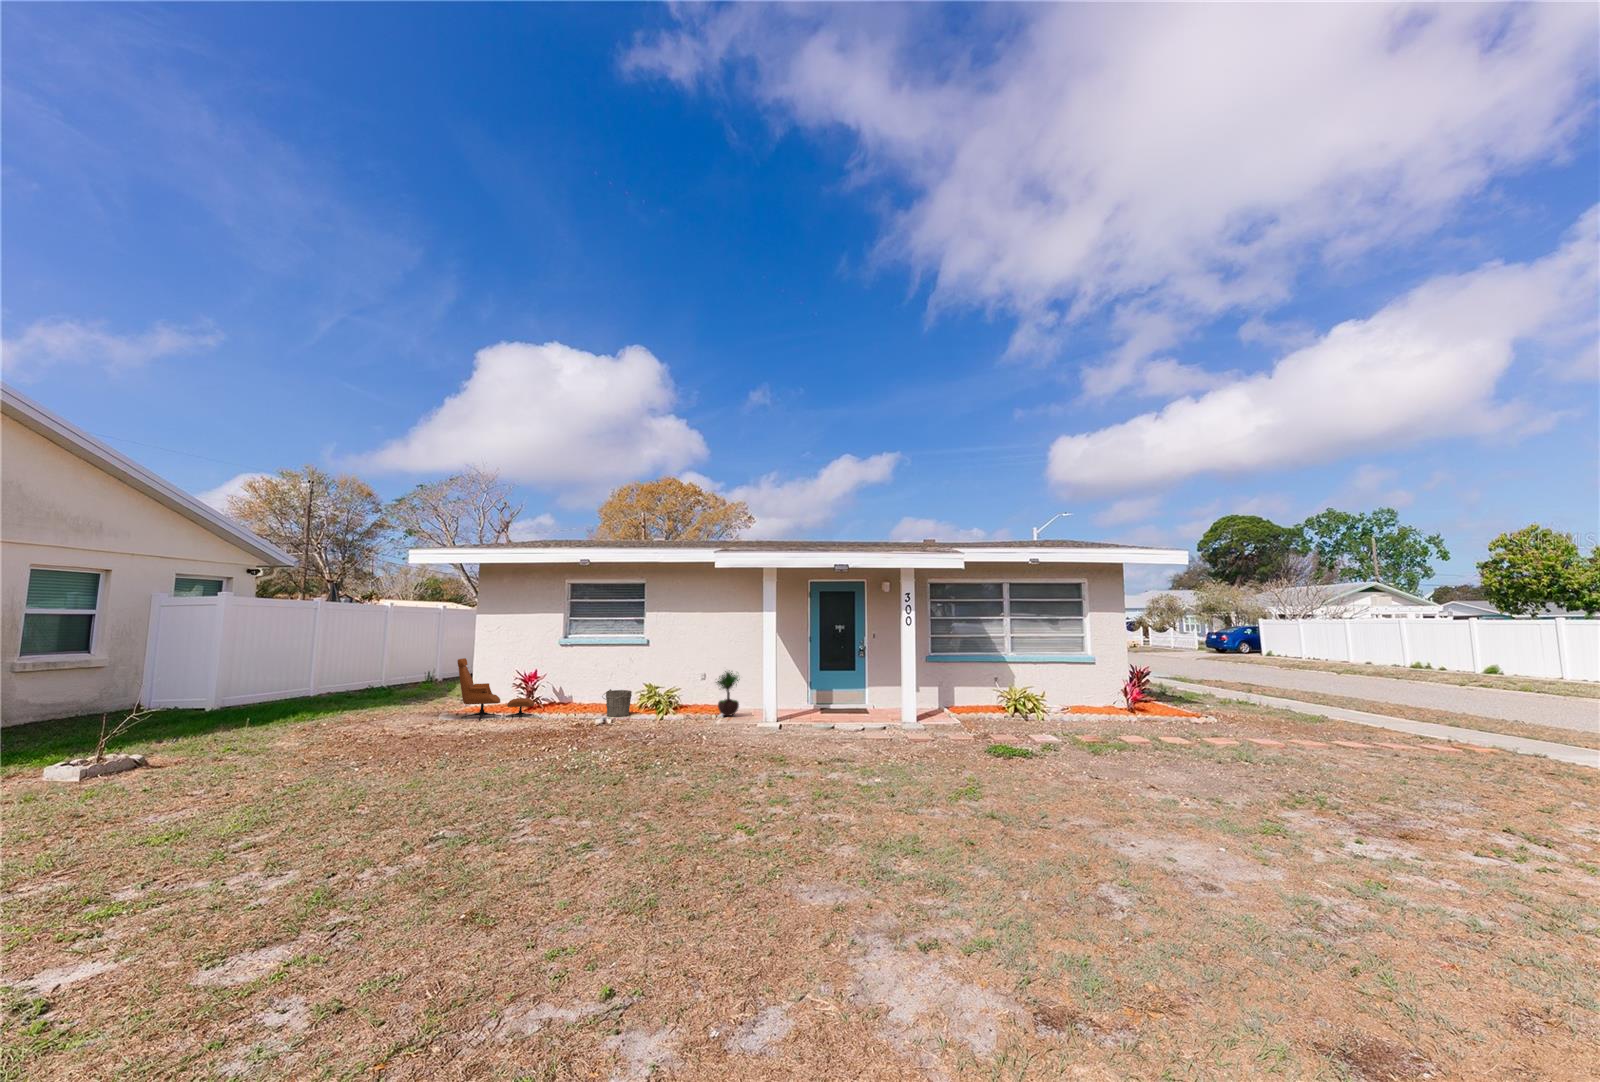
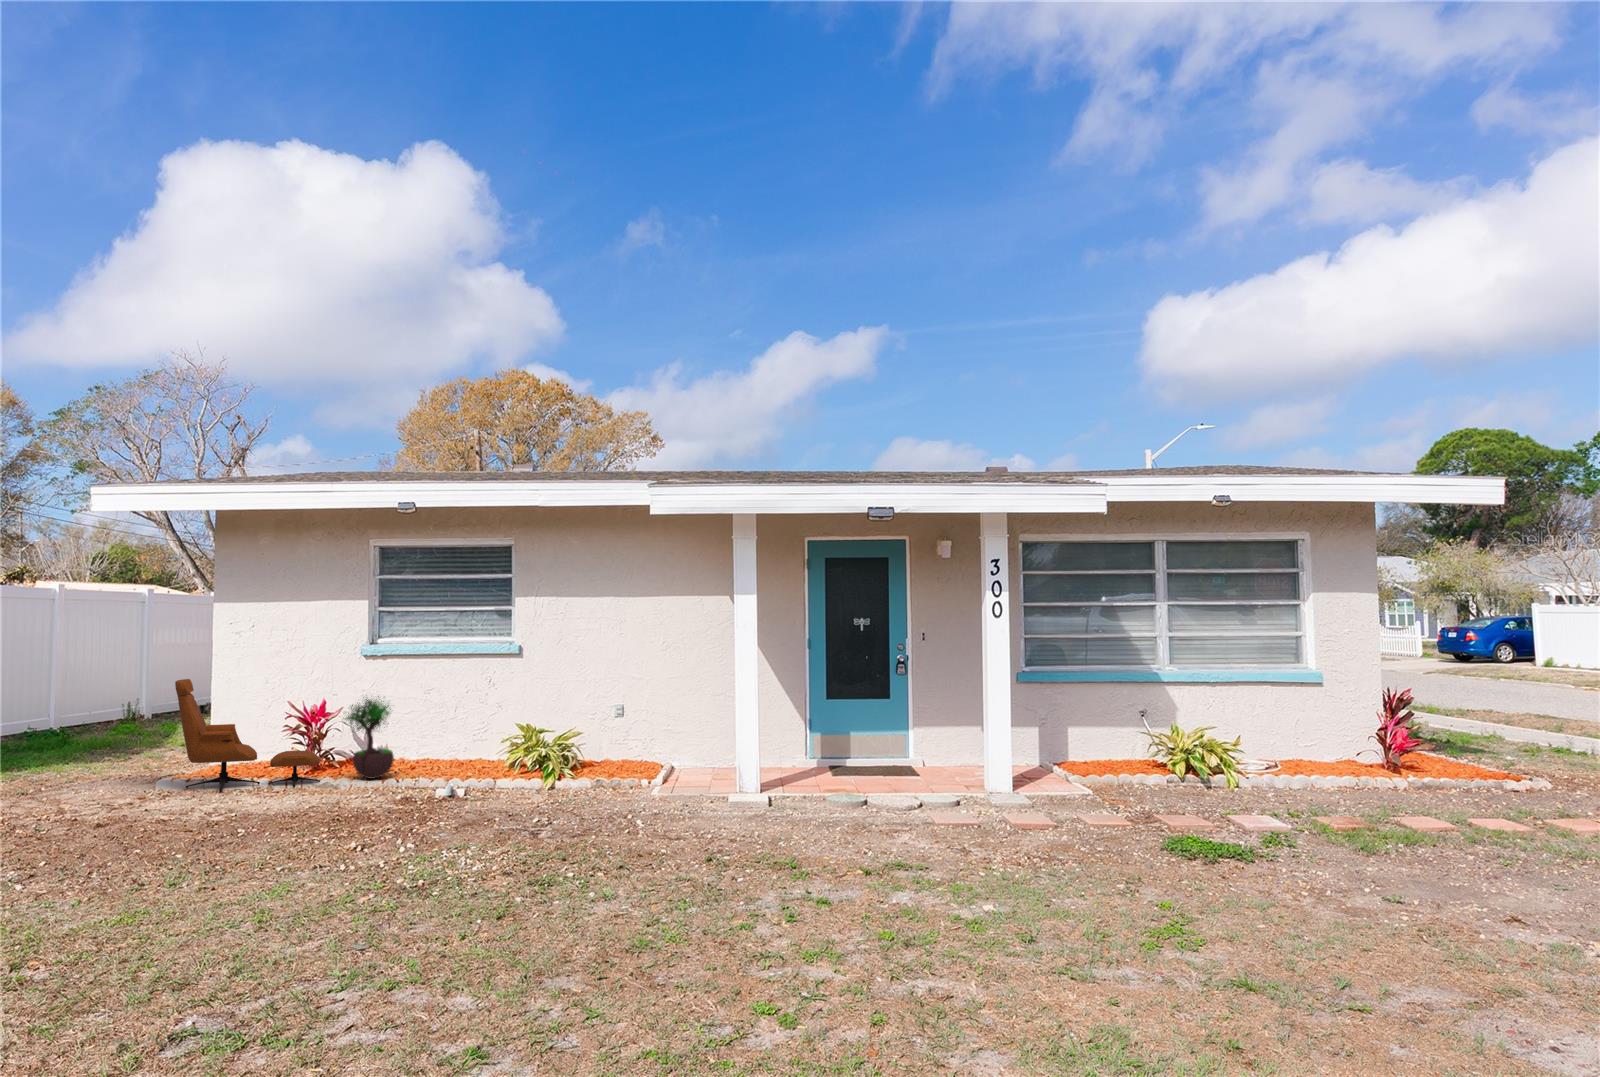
potted tree: present [716,671,740,716] -> present [343,696,394,779]
bucket: present [602,689,632,717] -> none [445,733,498,783]

